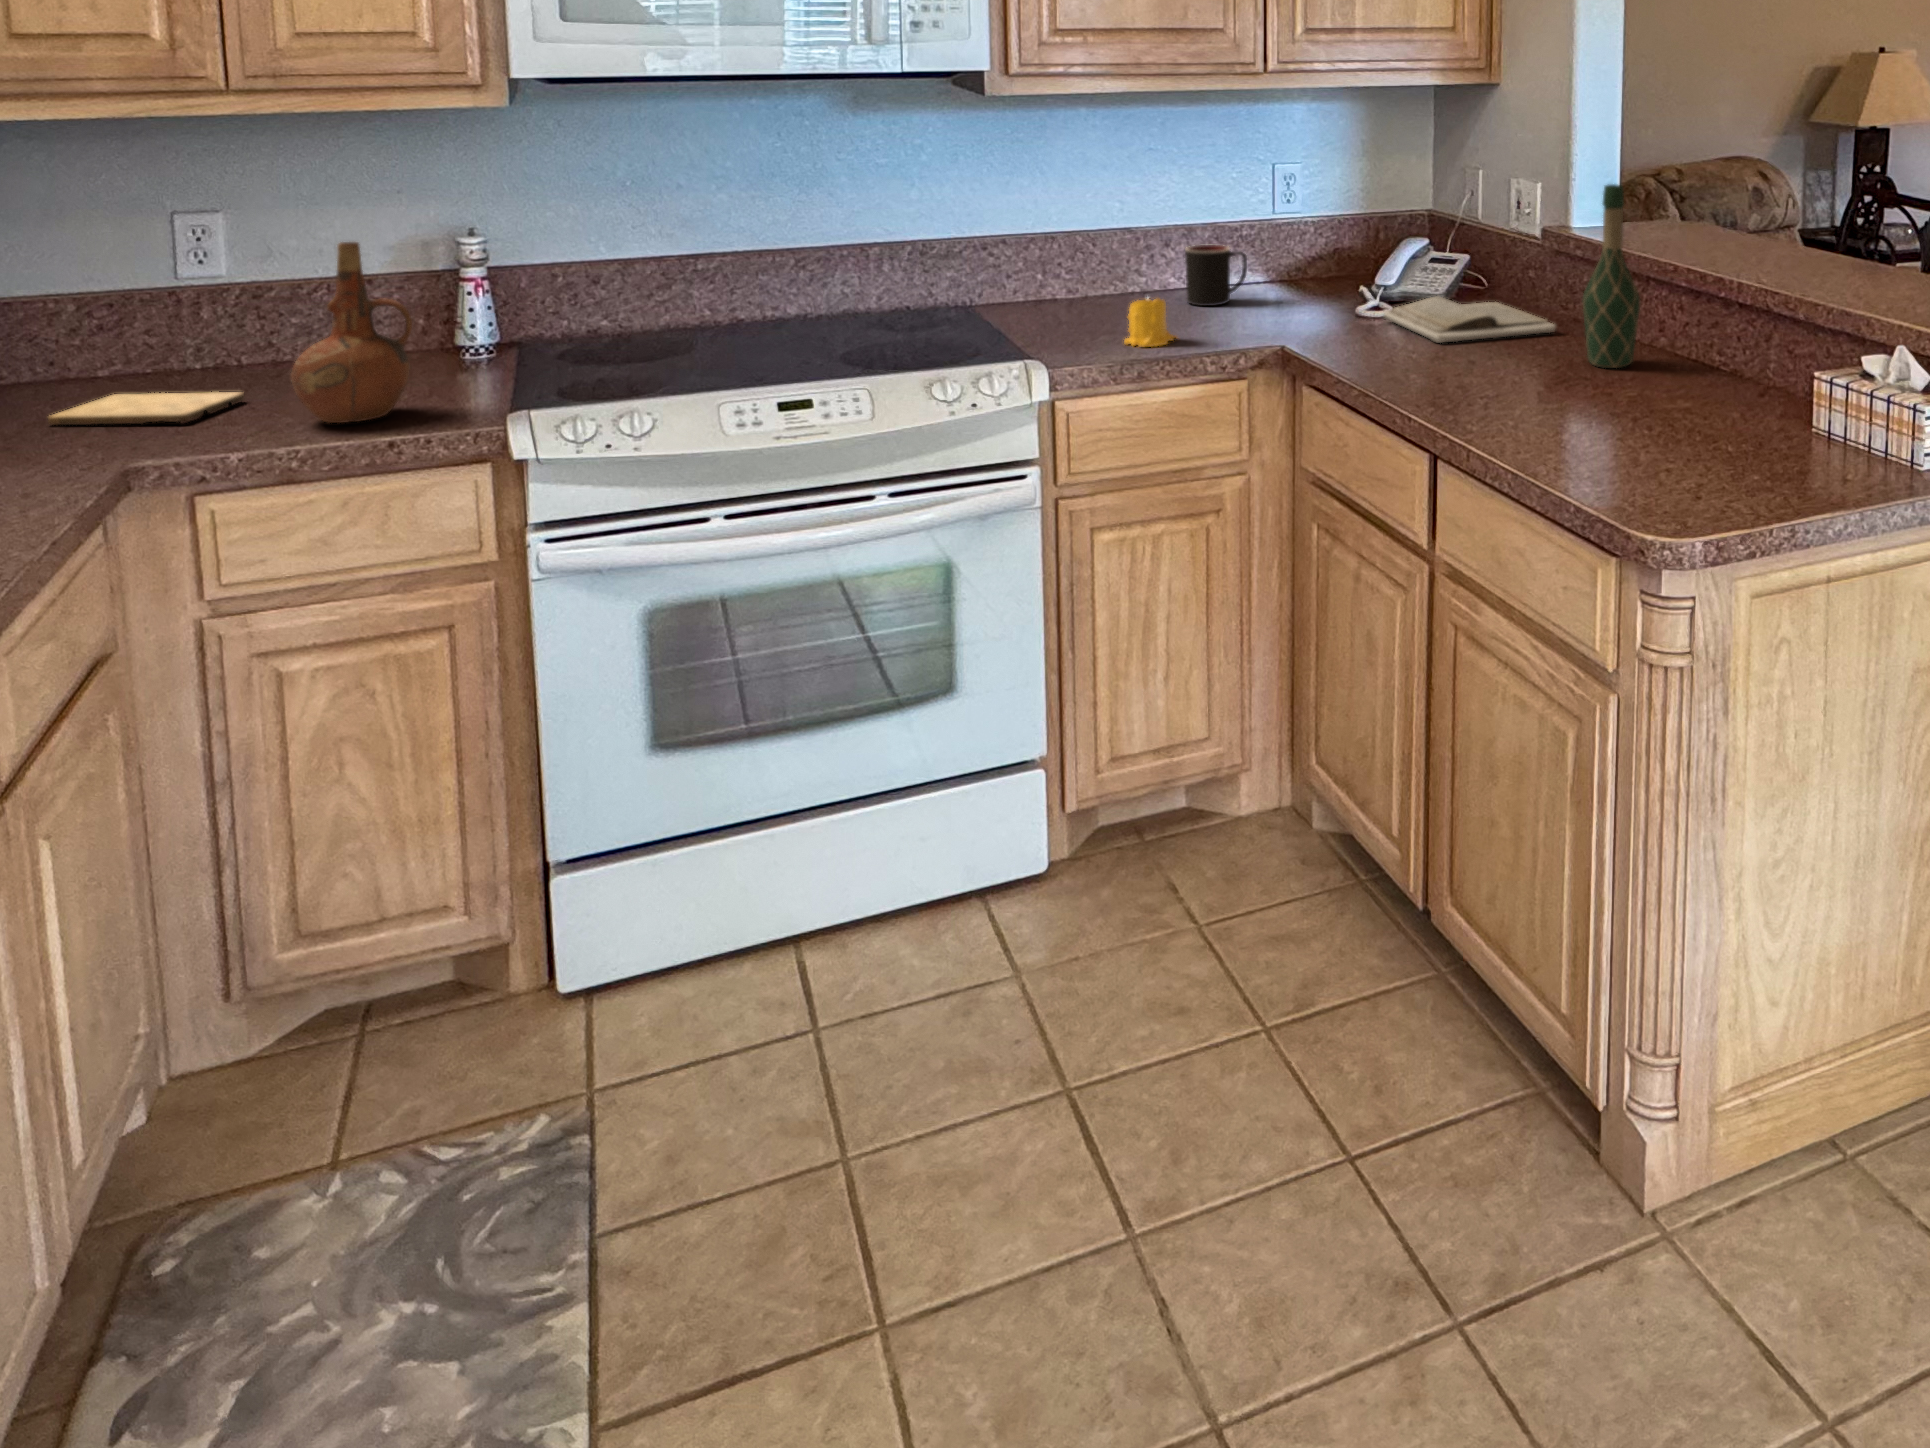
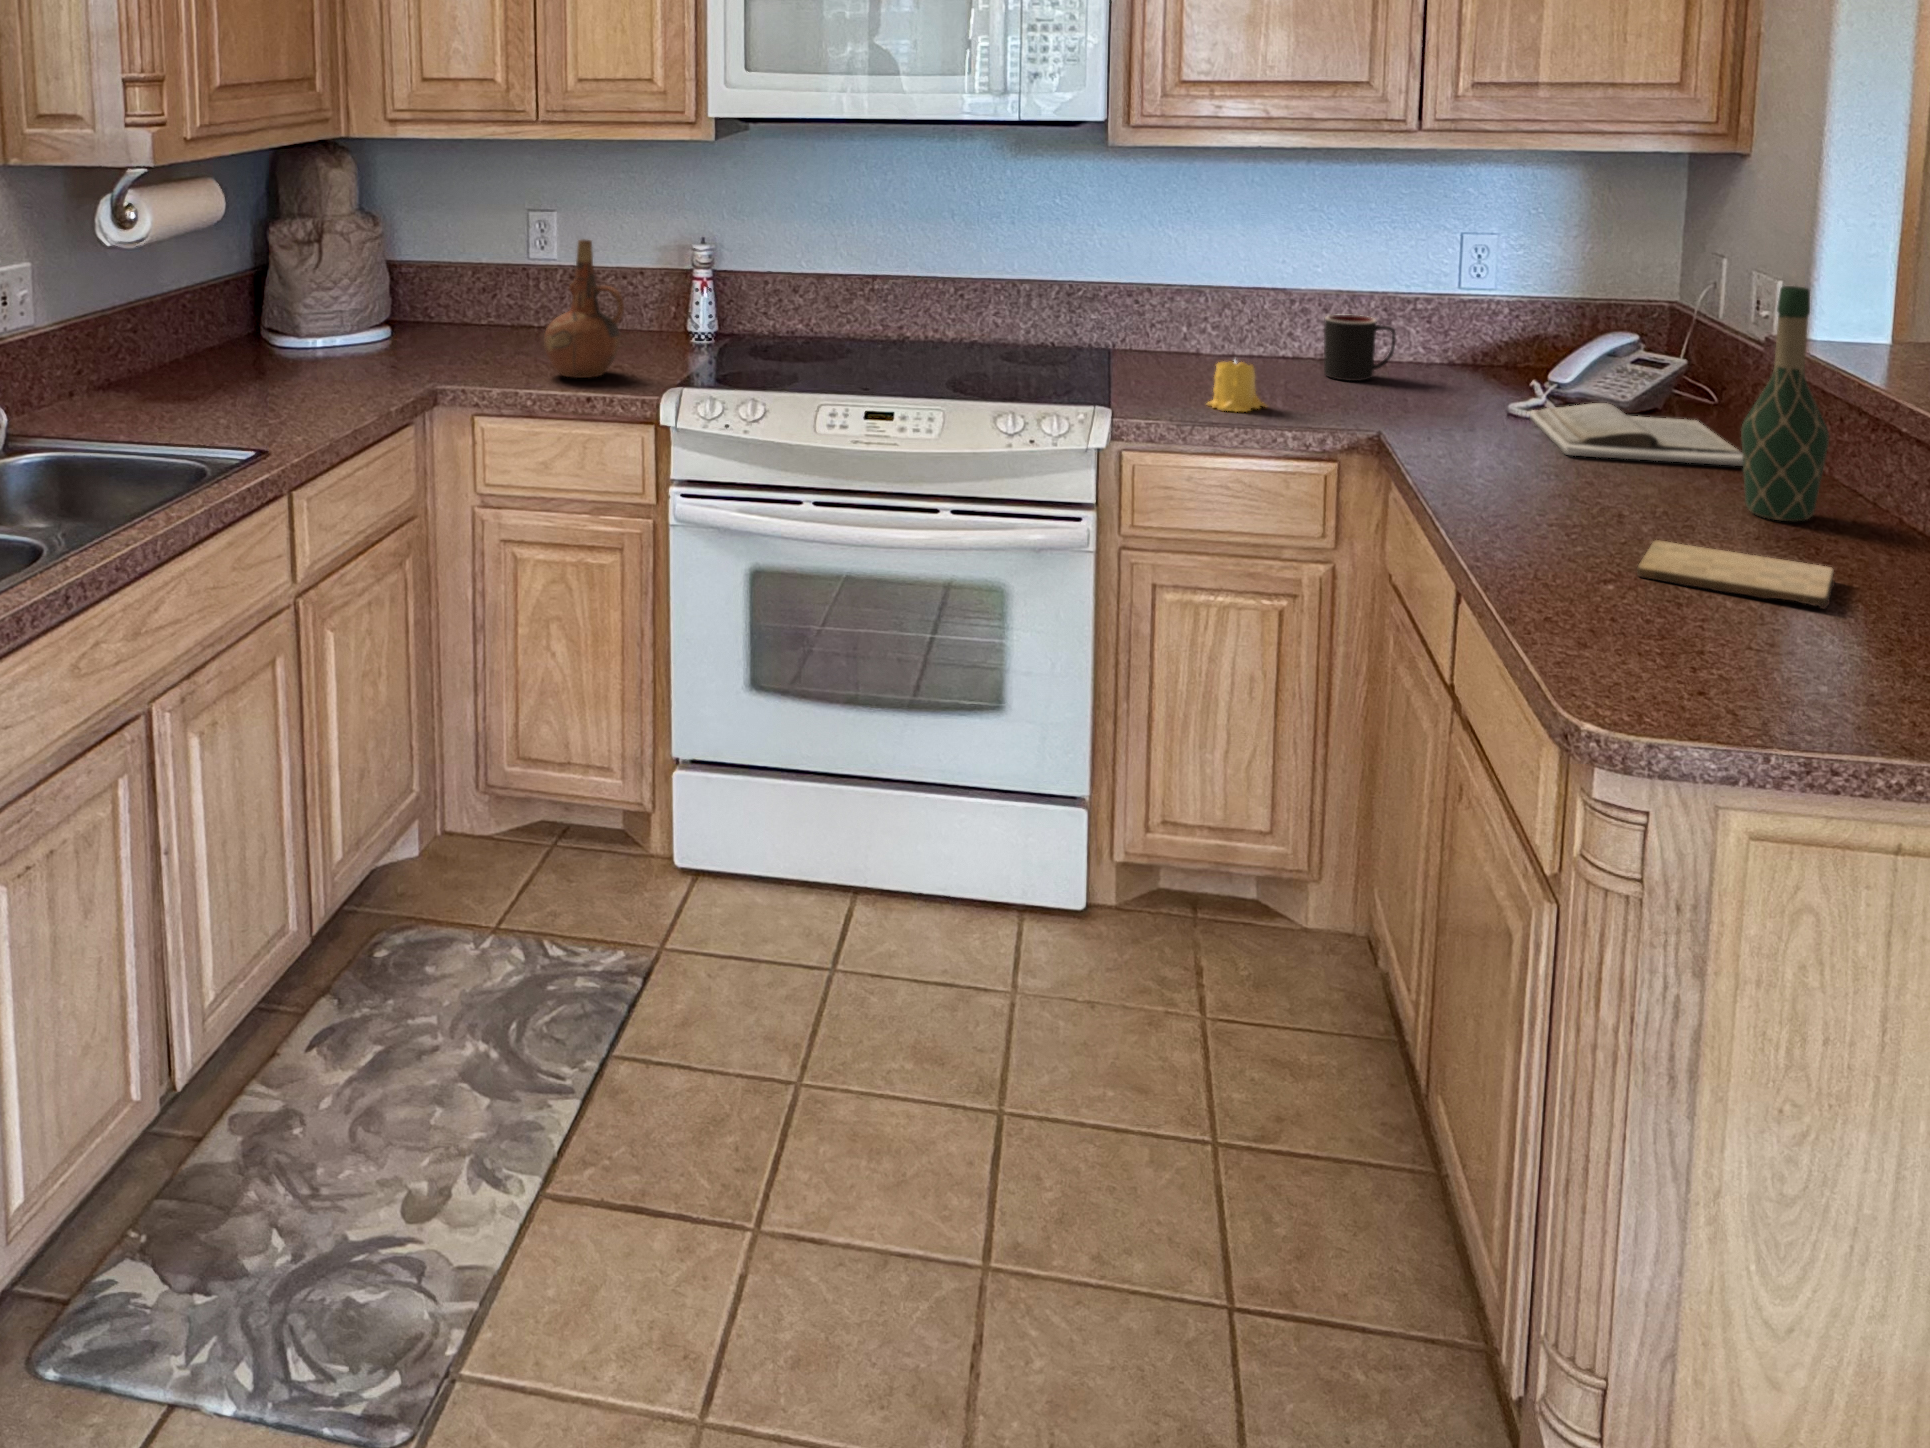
cutting board: present [48,392,244,425] -> present [1637,540,1835,609]

